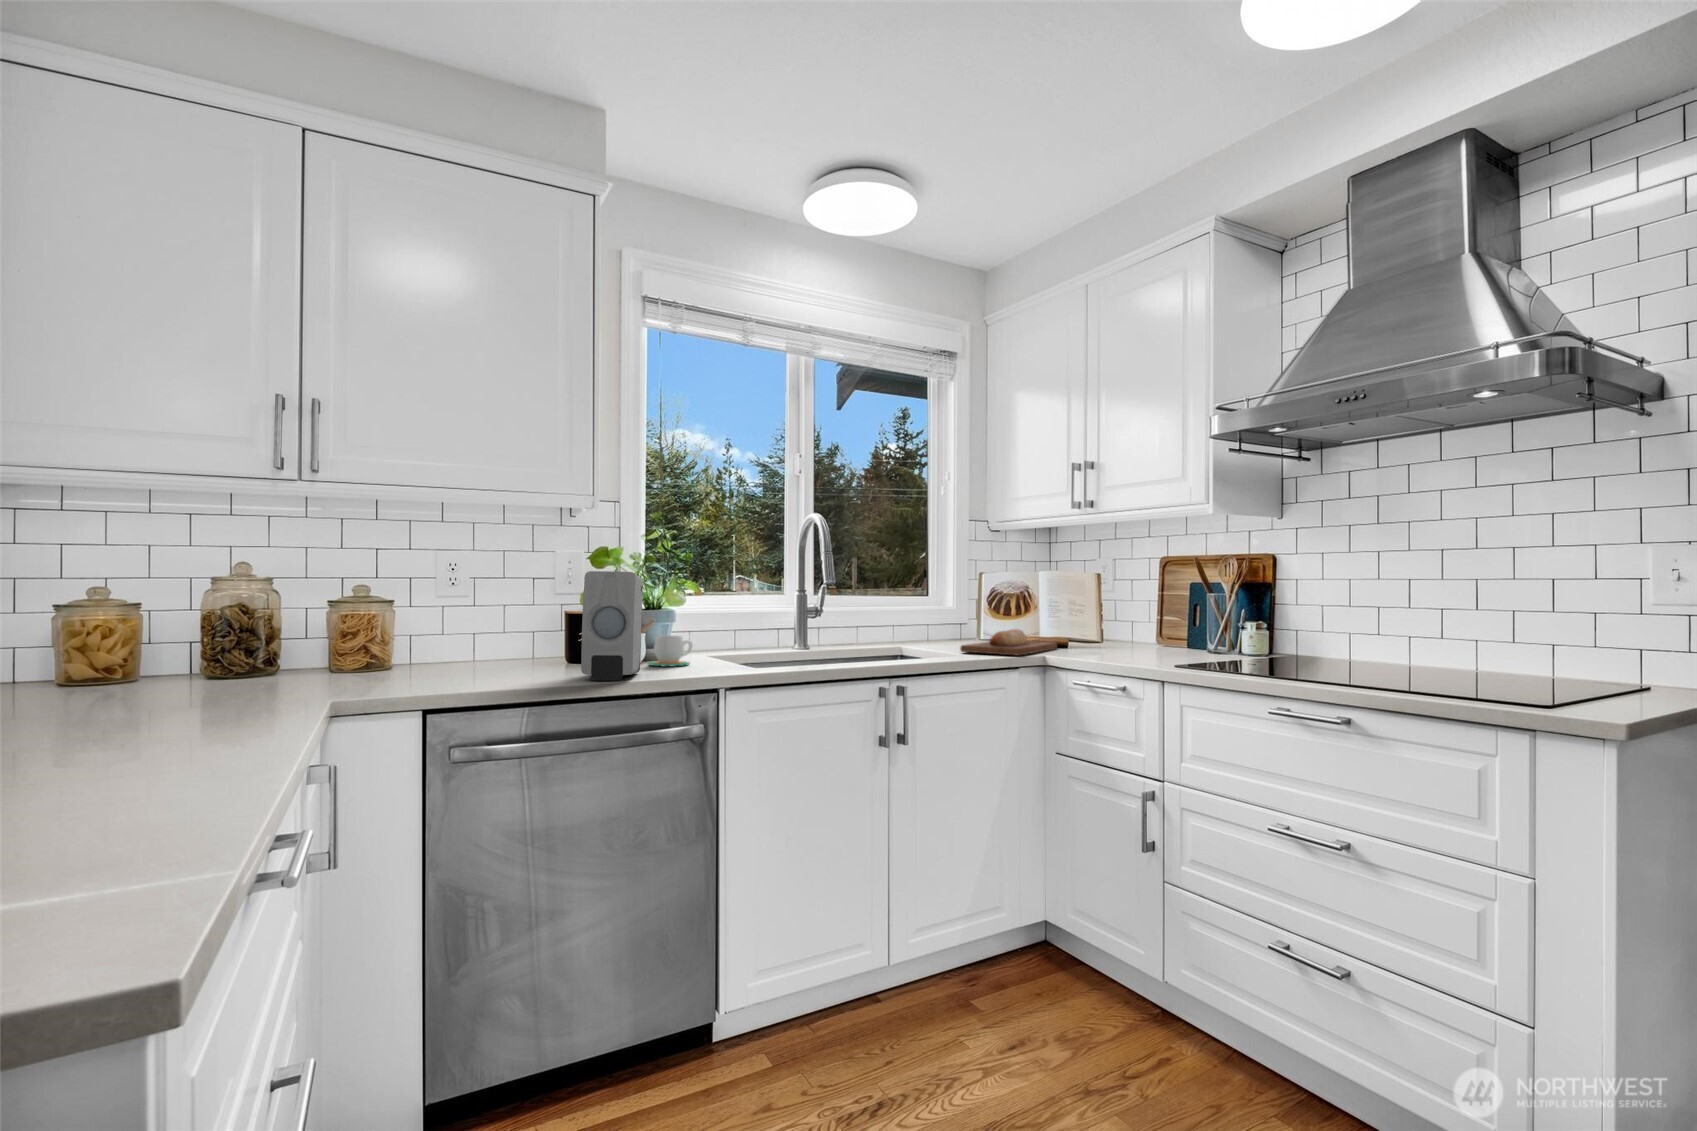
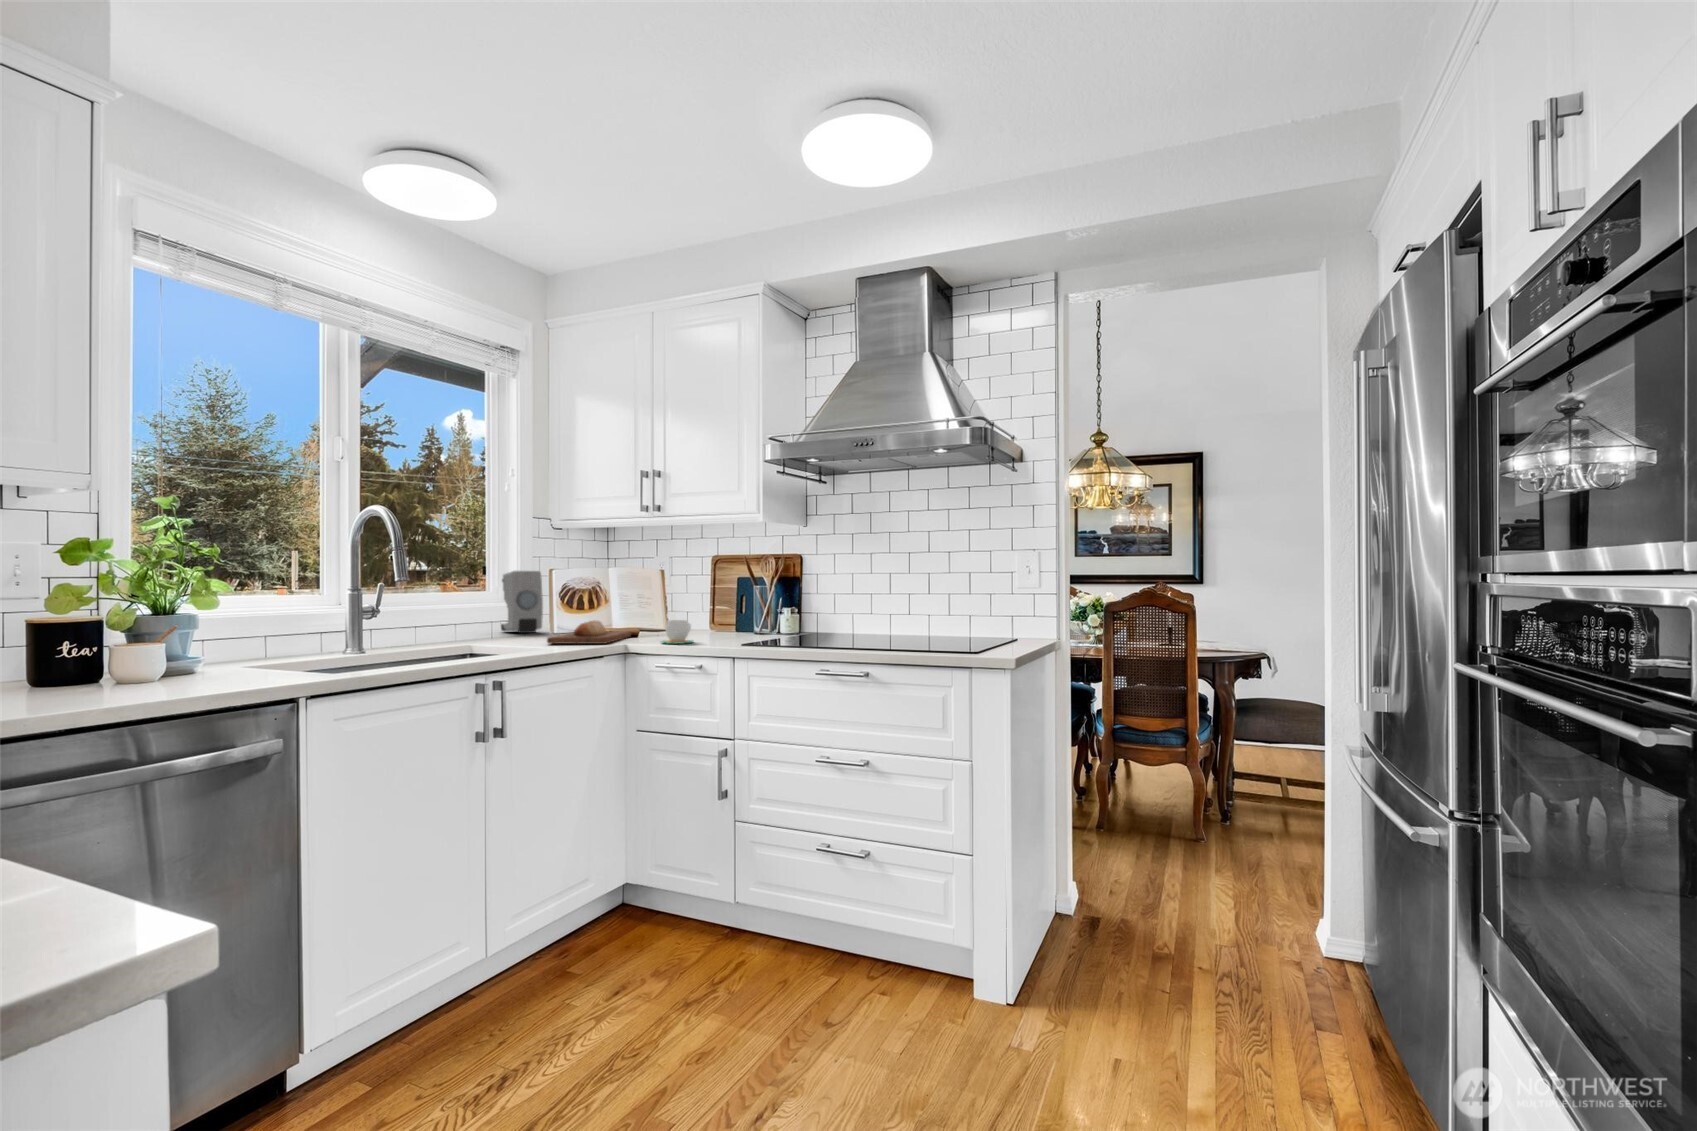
soap dispenser: present [581,571,643,681] -> present [501,571,543,633]
mug: present [648,636,693,667] -> present [661,620,693,644]

